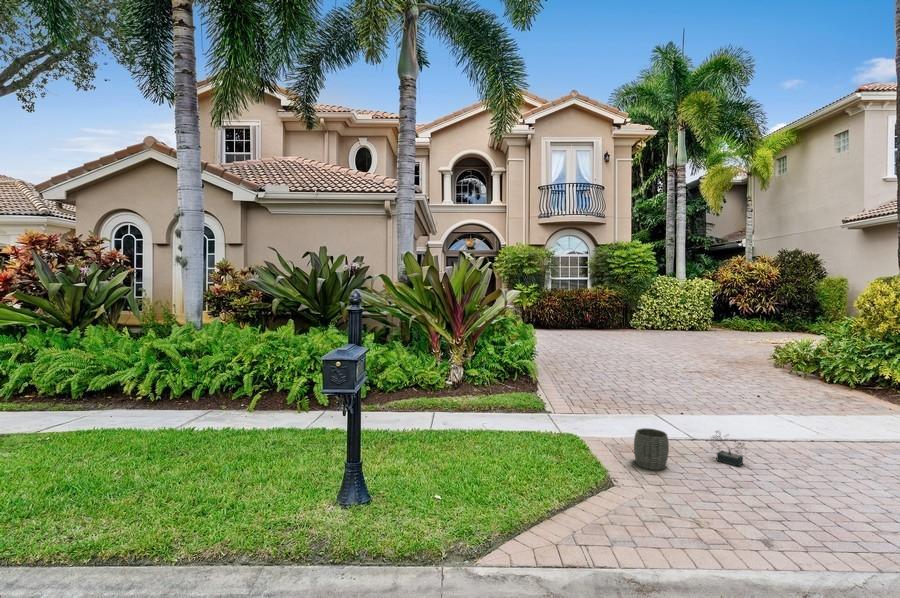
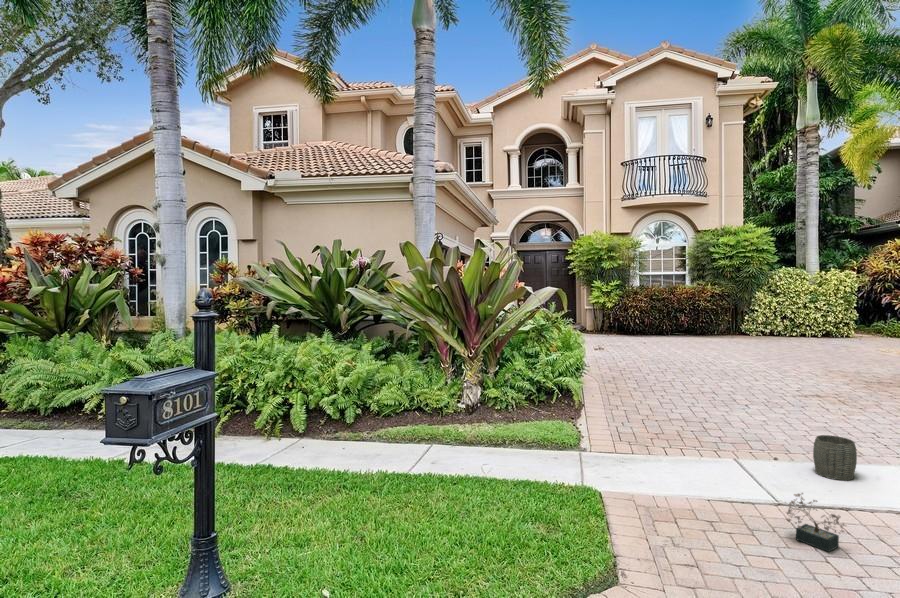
woven basket: present [634,428,669,470] -> present [813,435,857,481]

